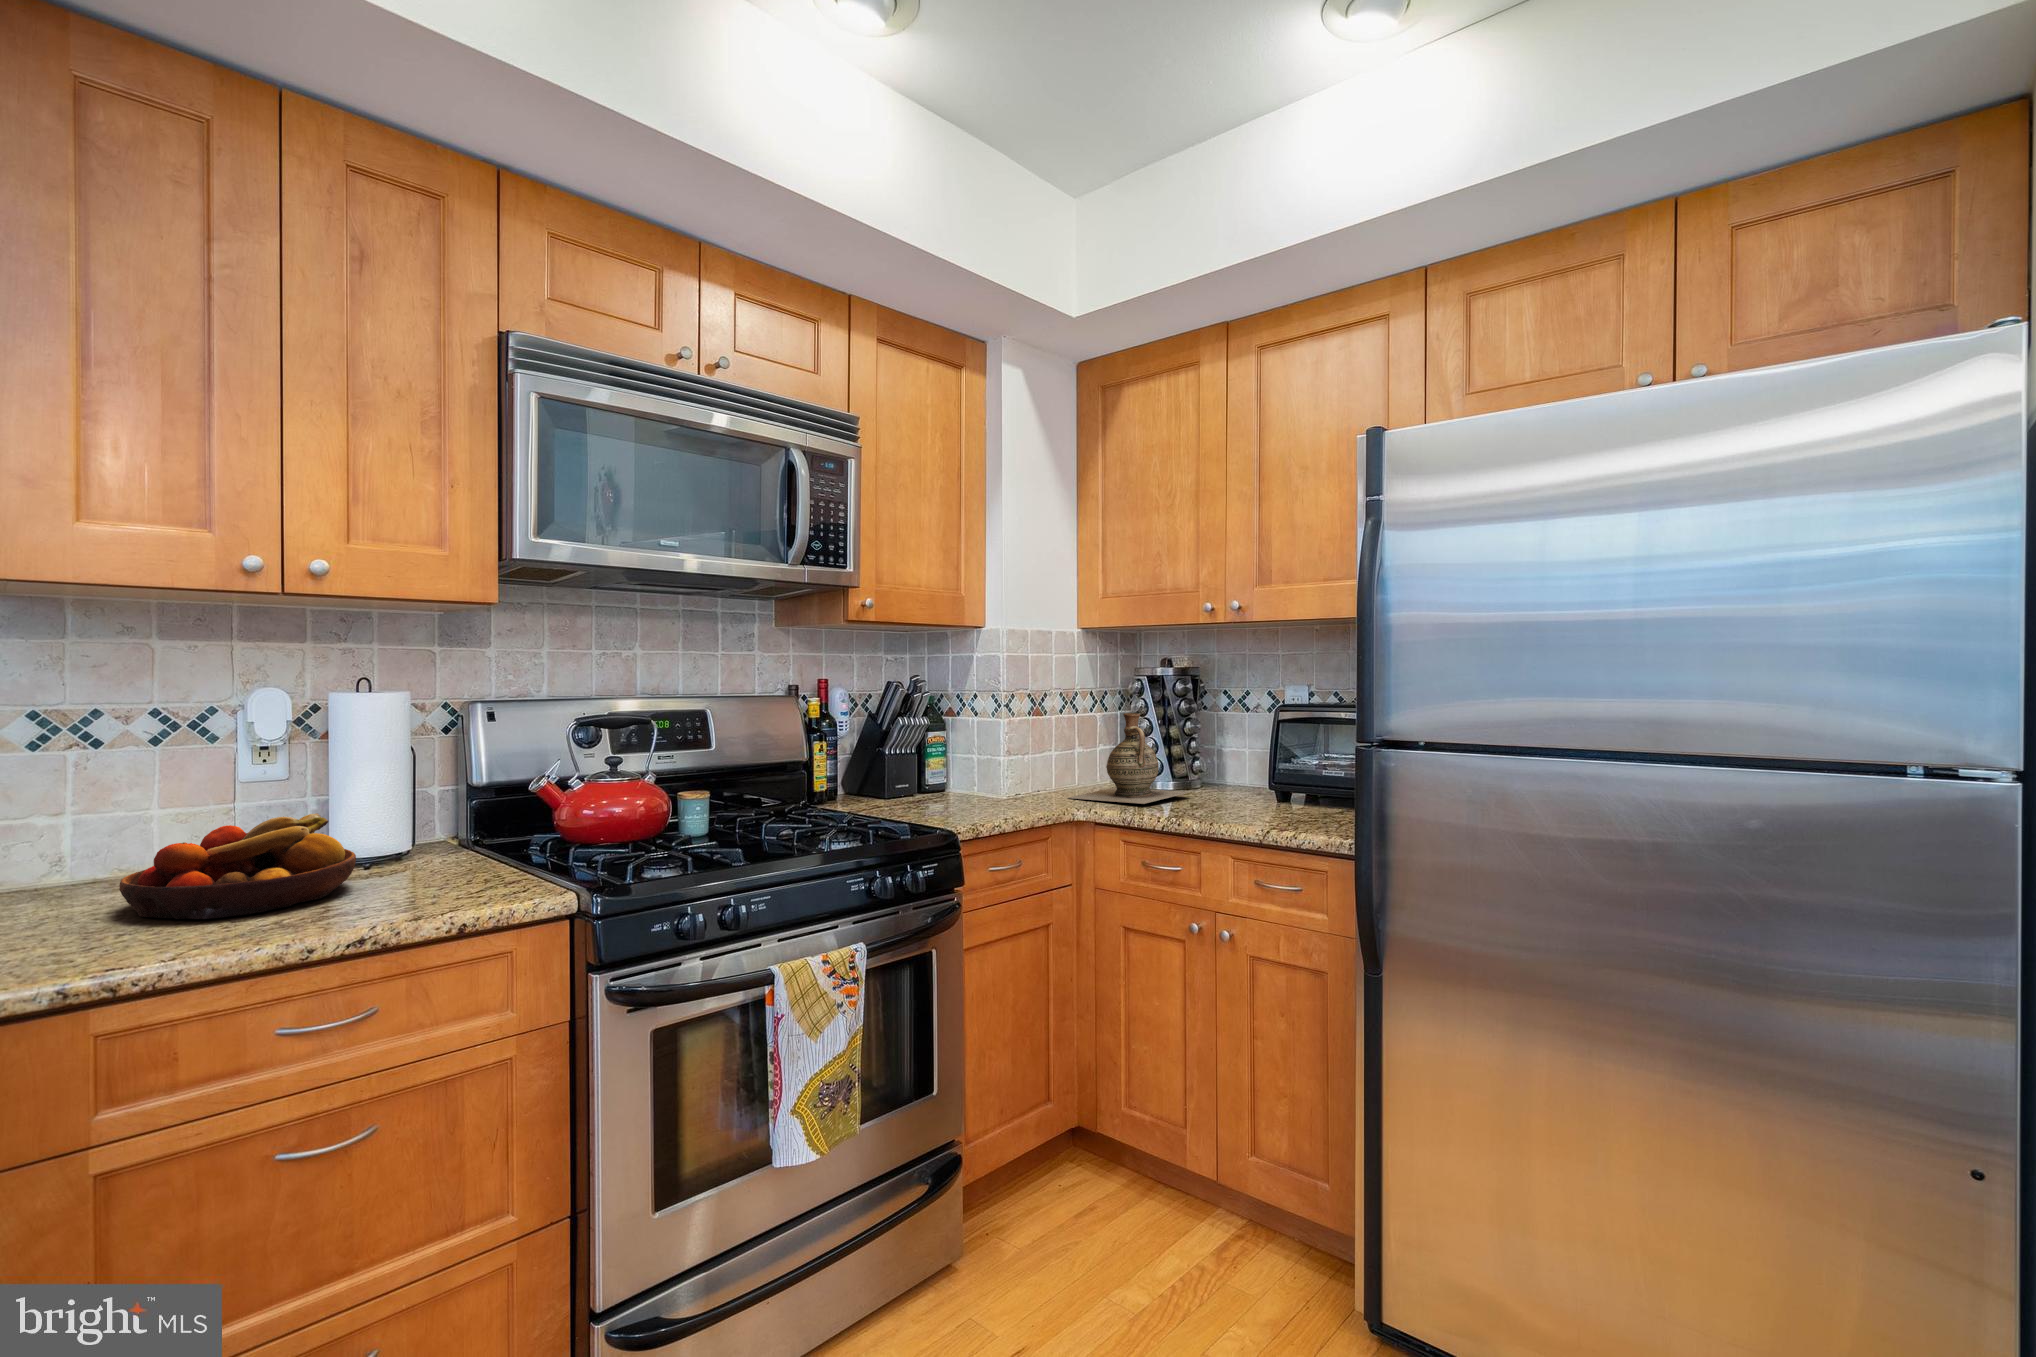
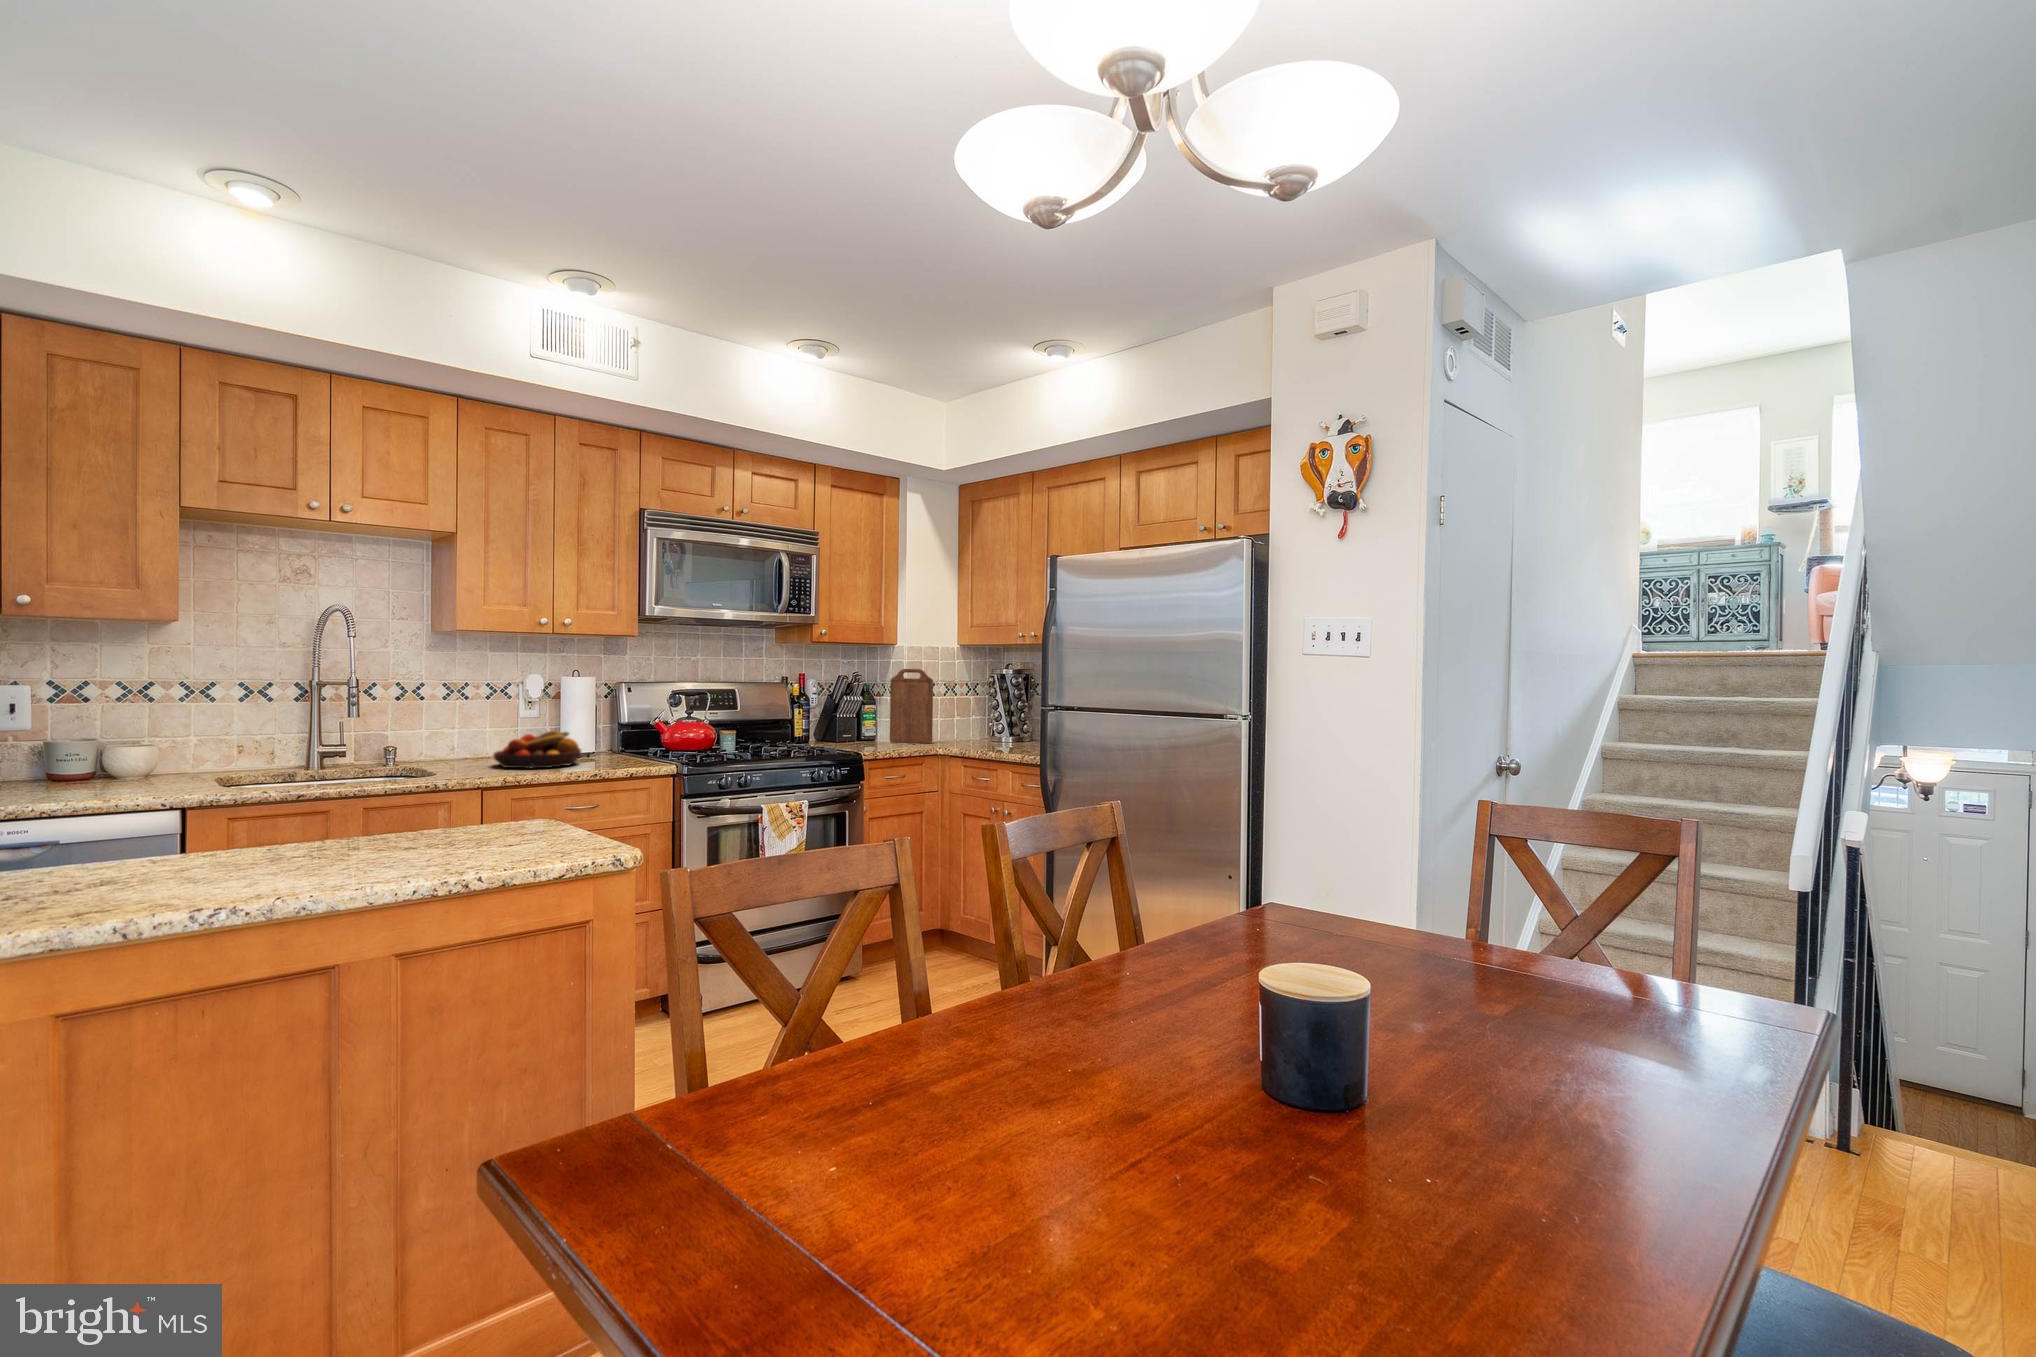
cutting board: none [979,668,1055,798] -> present [890,669,933,743]
ceramic jug: present [1068,713,1190,804] -> none [939,695,1011,745]

